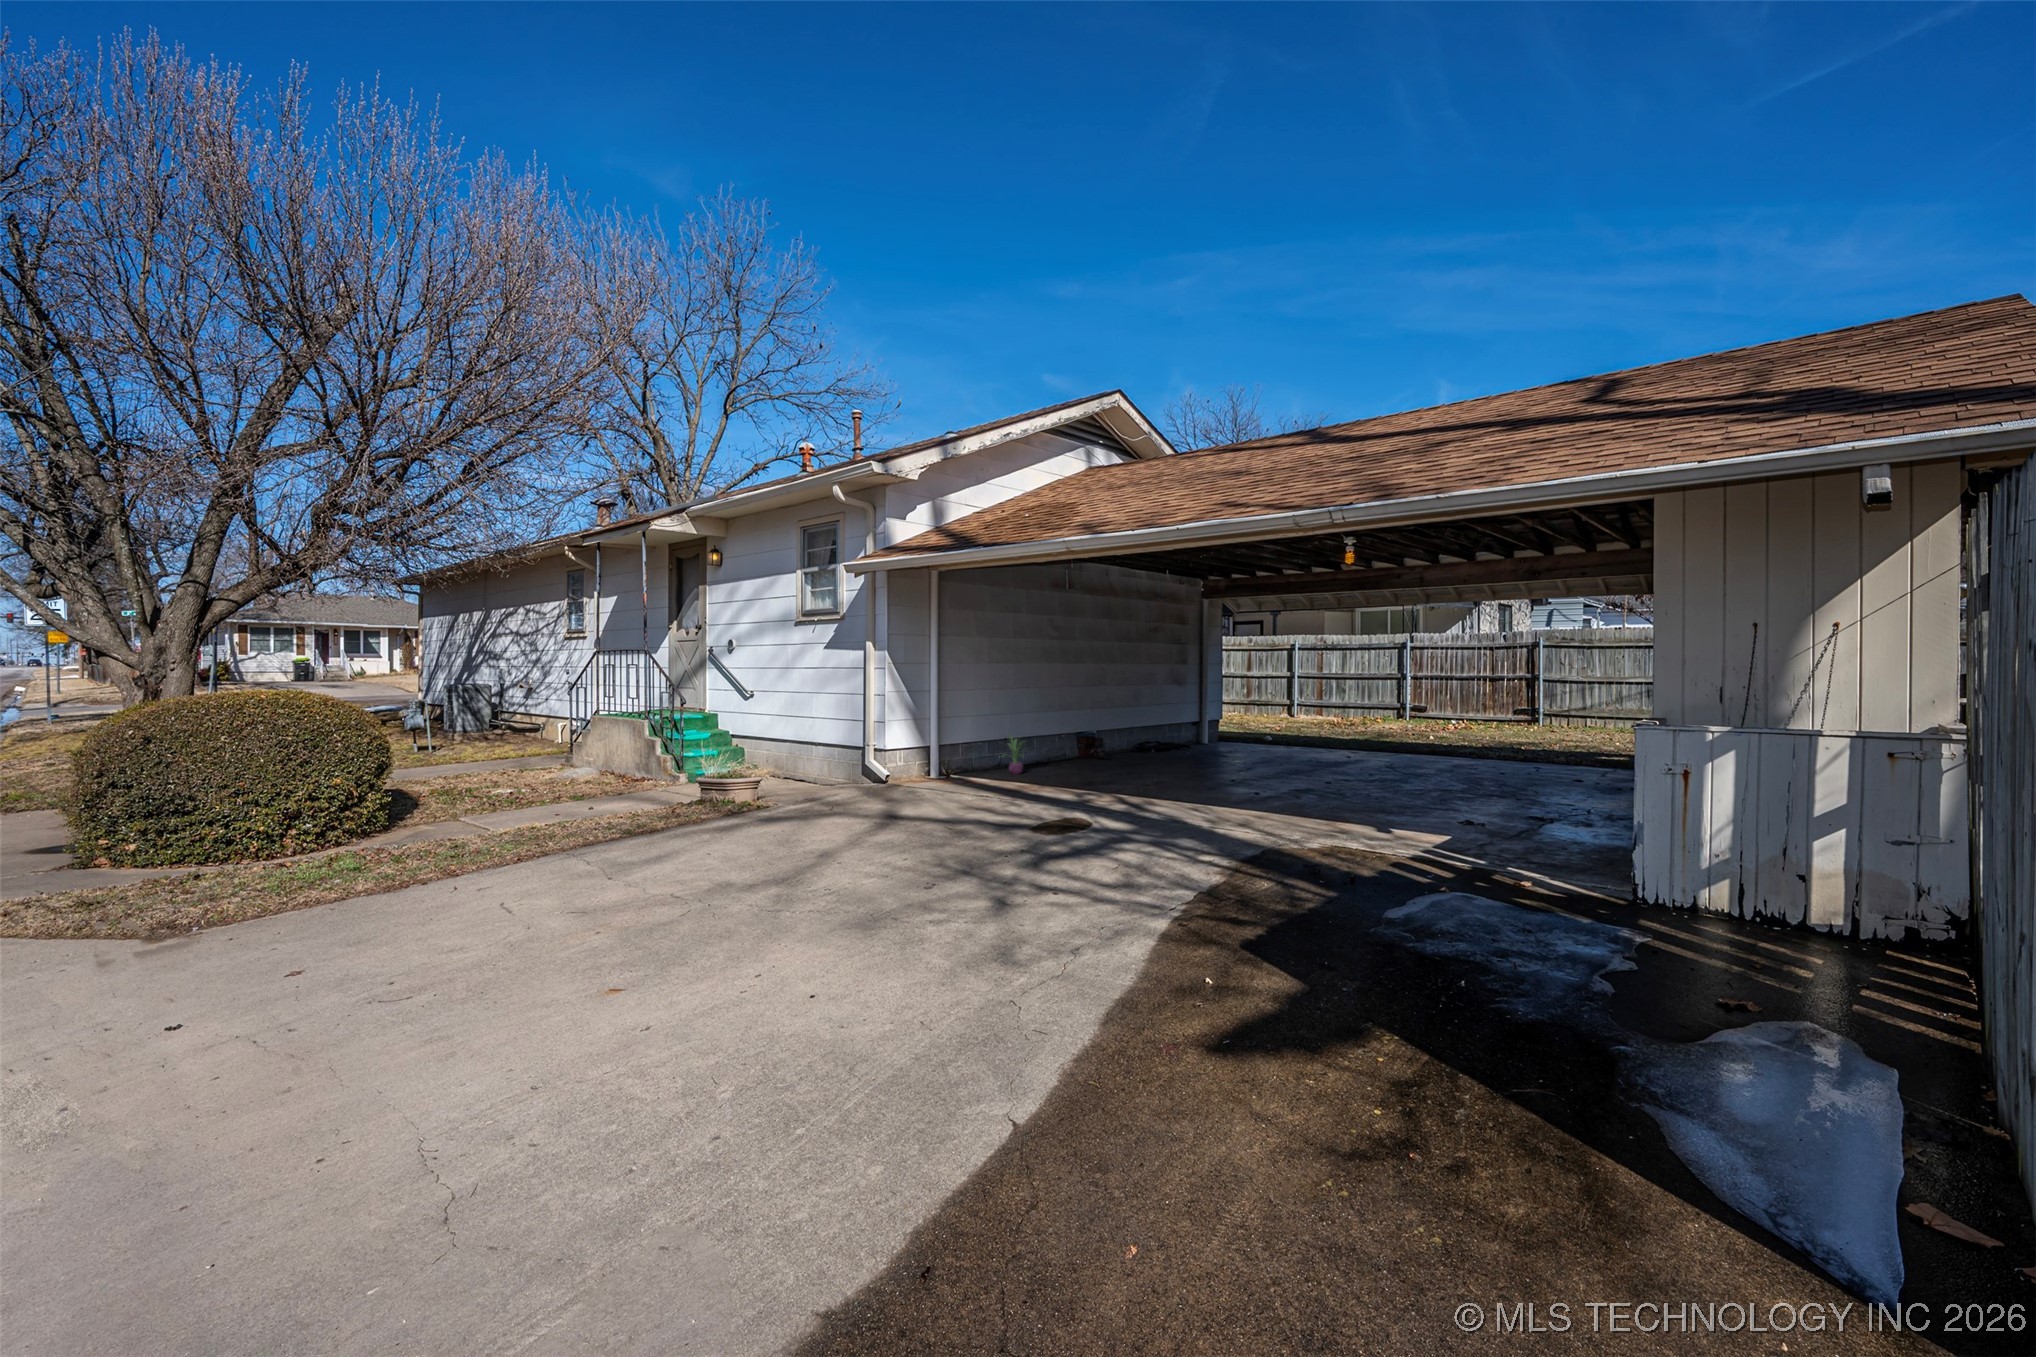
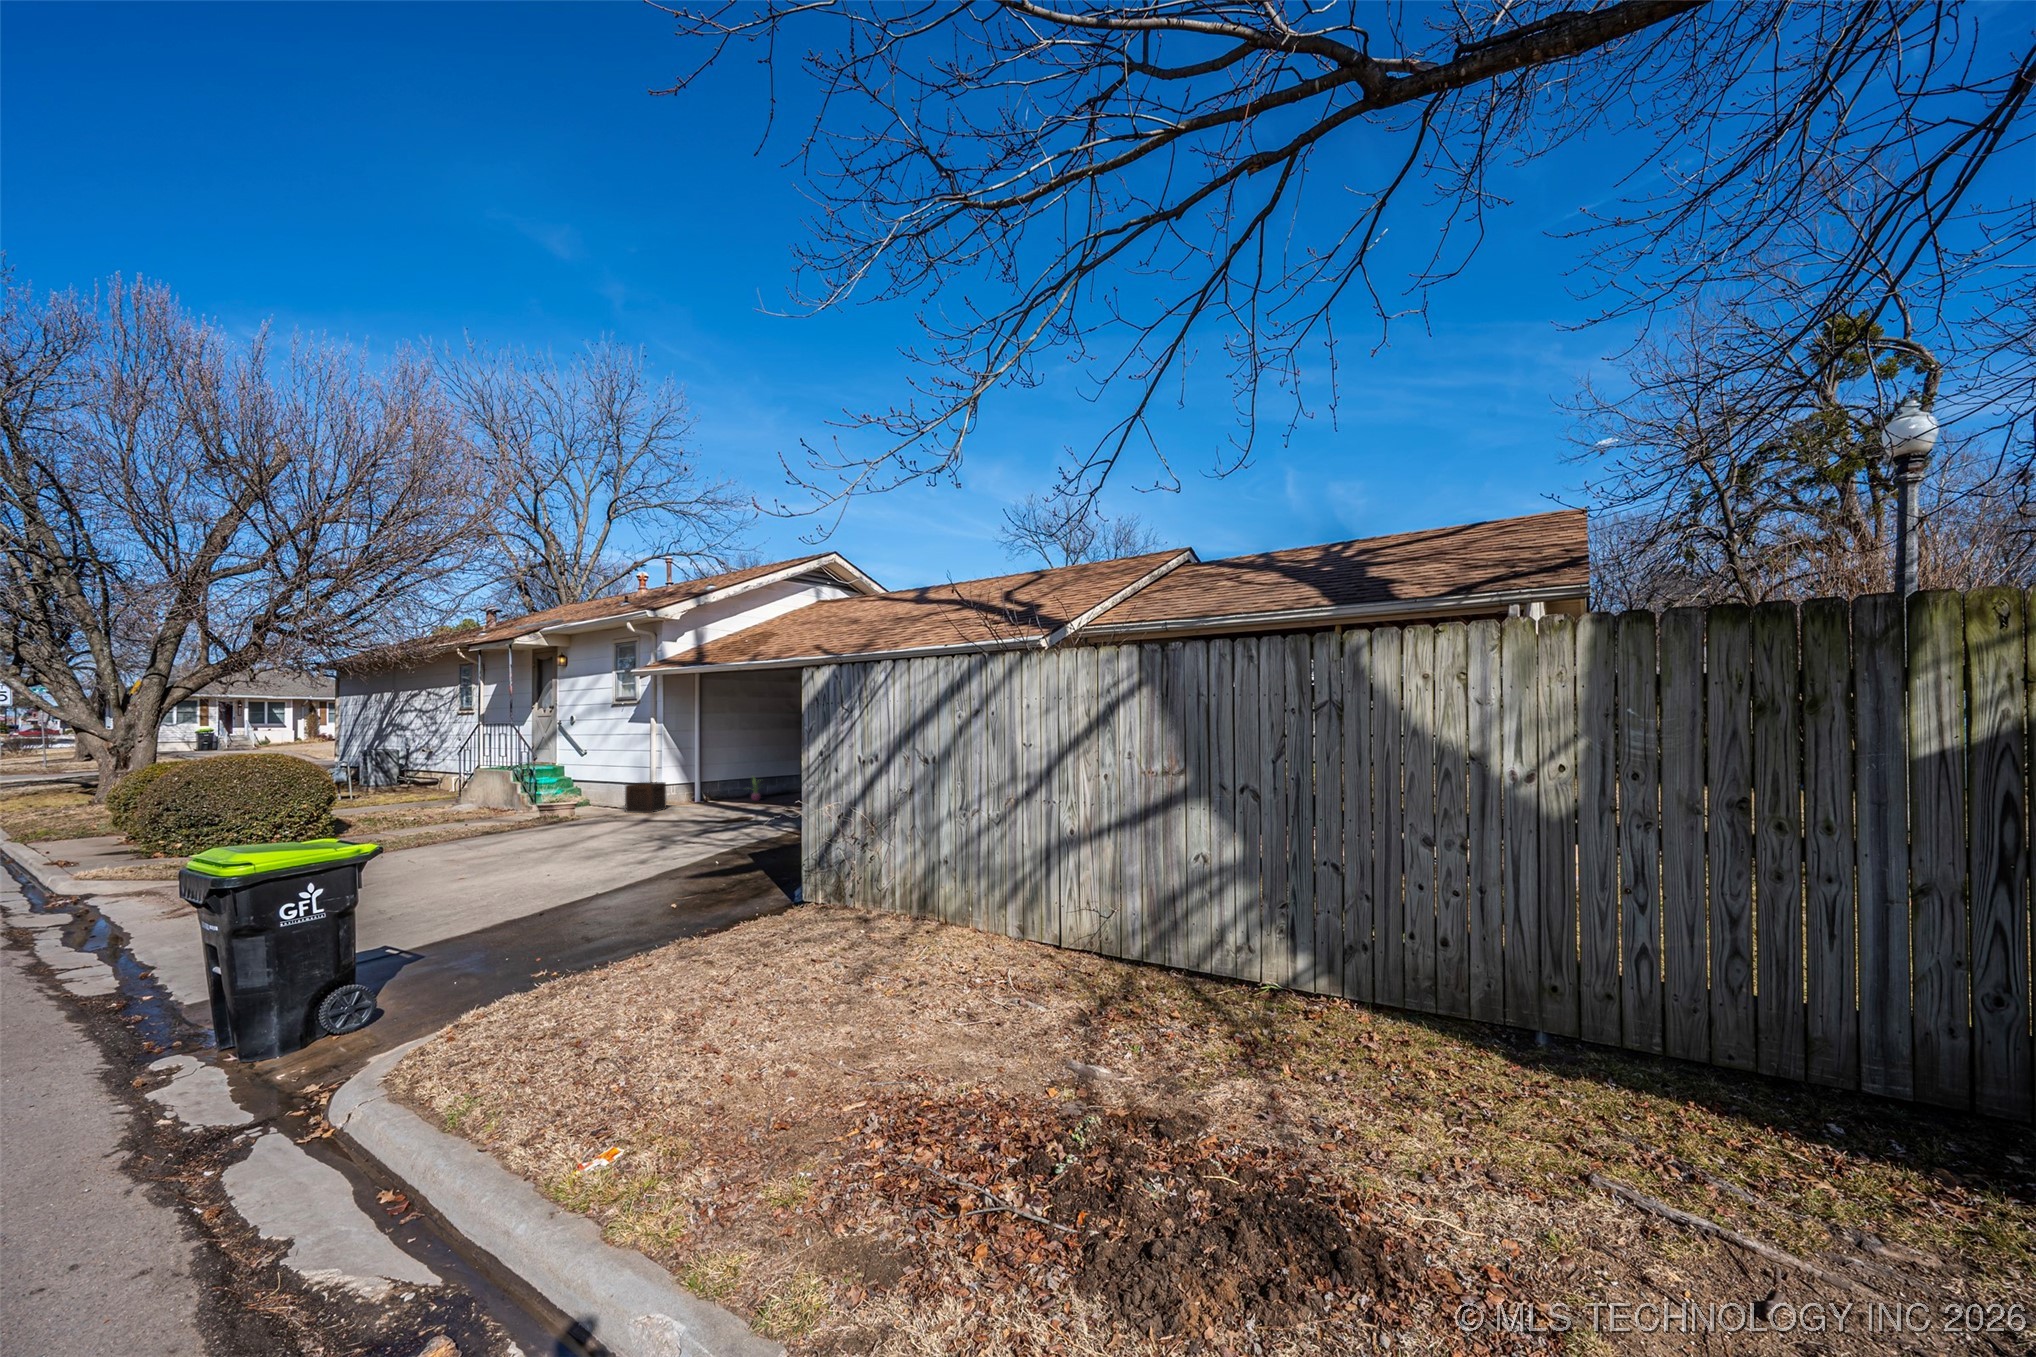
wooden crate: none [833,743,893,793] -> present [625,782,666,813]

